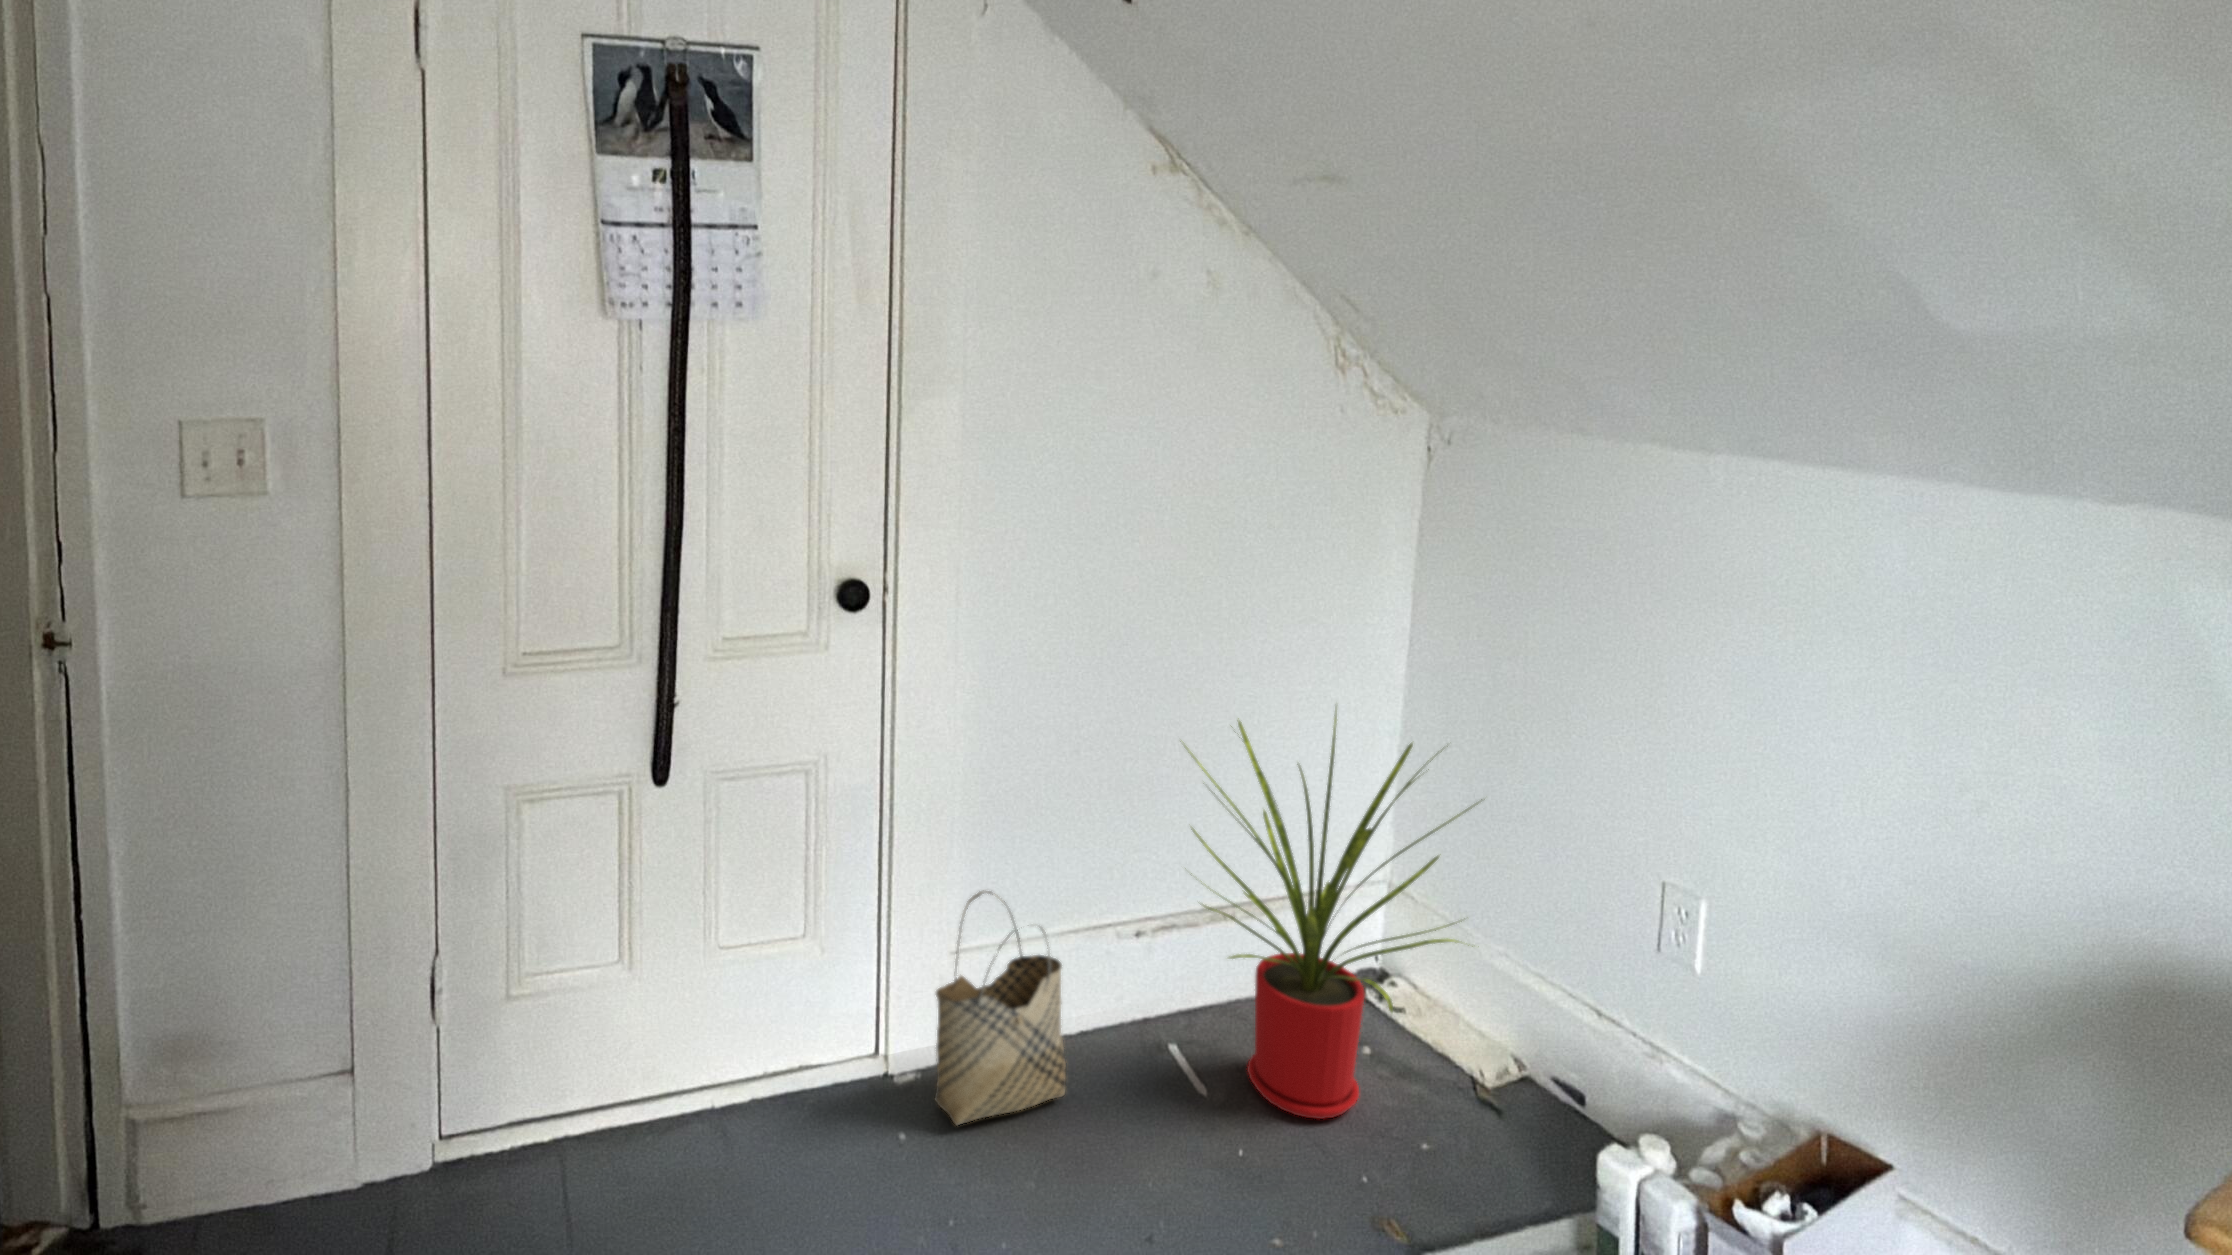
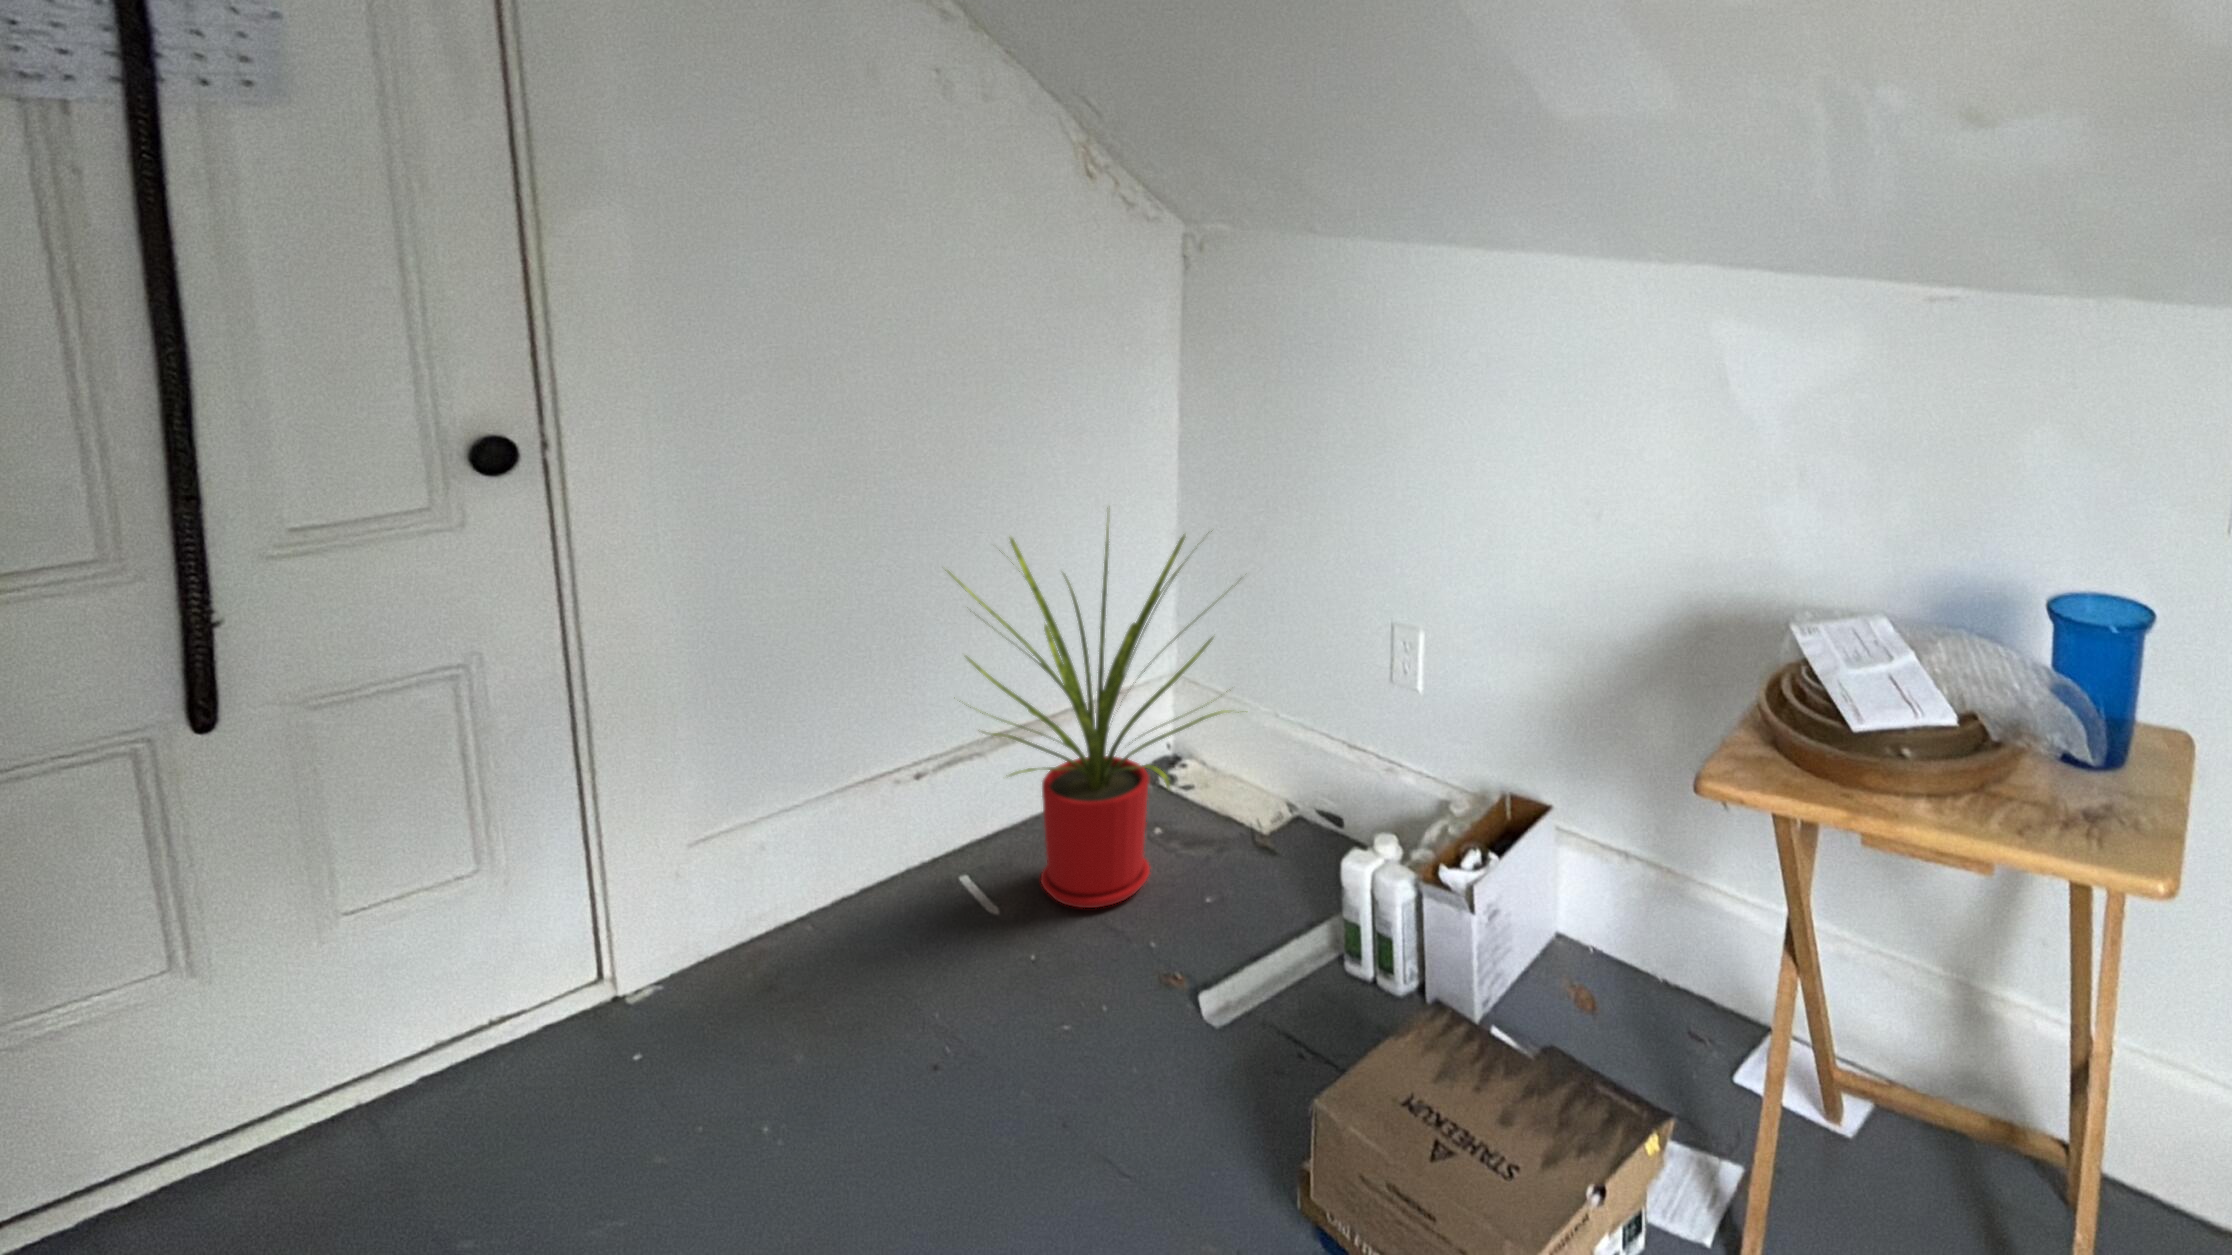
woven basket: present [935,890,1066,1125] -> none [668,770,842,1026]

